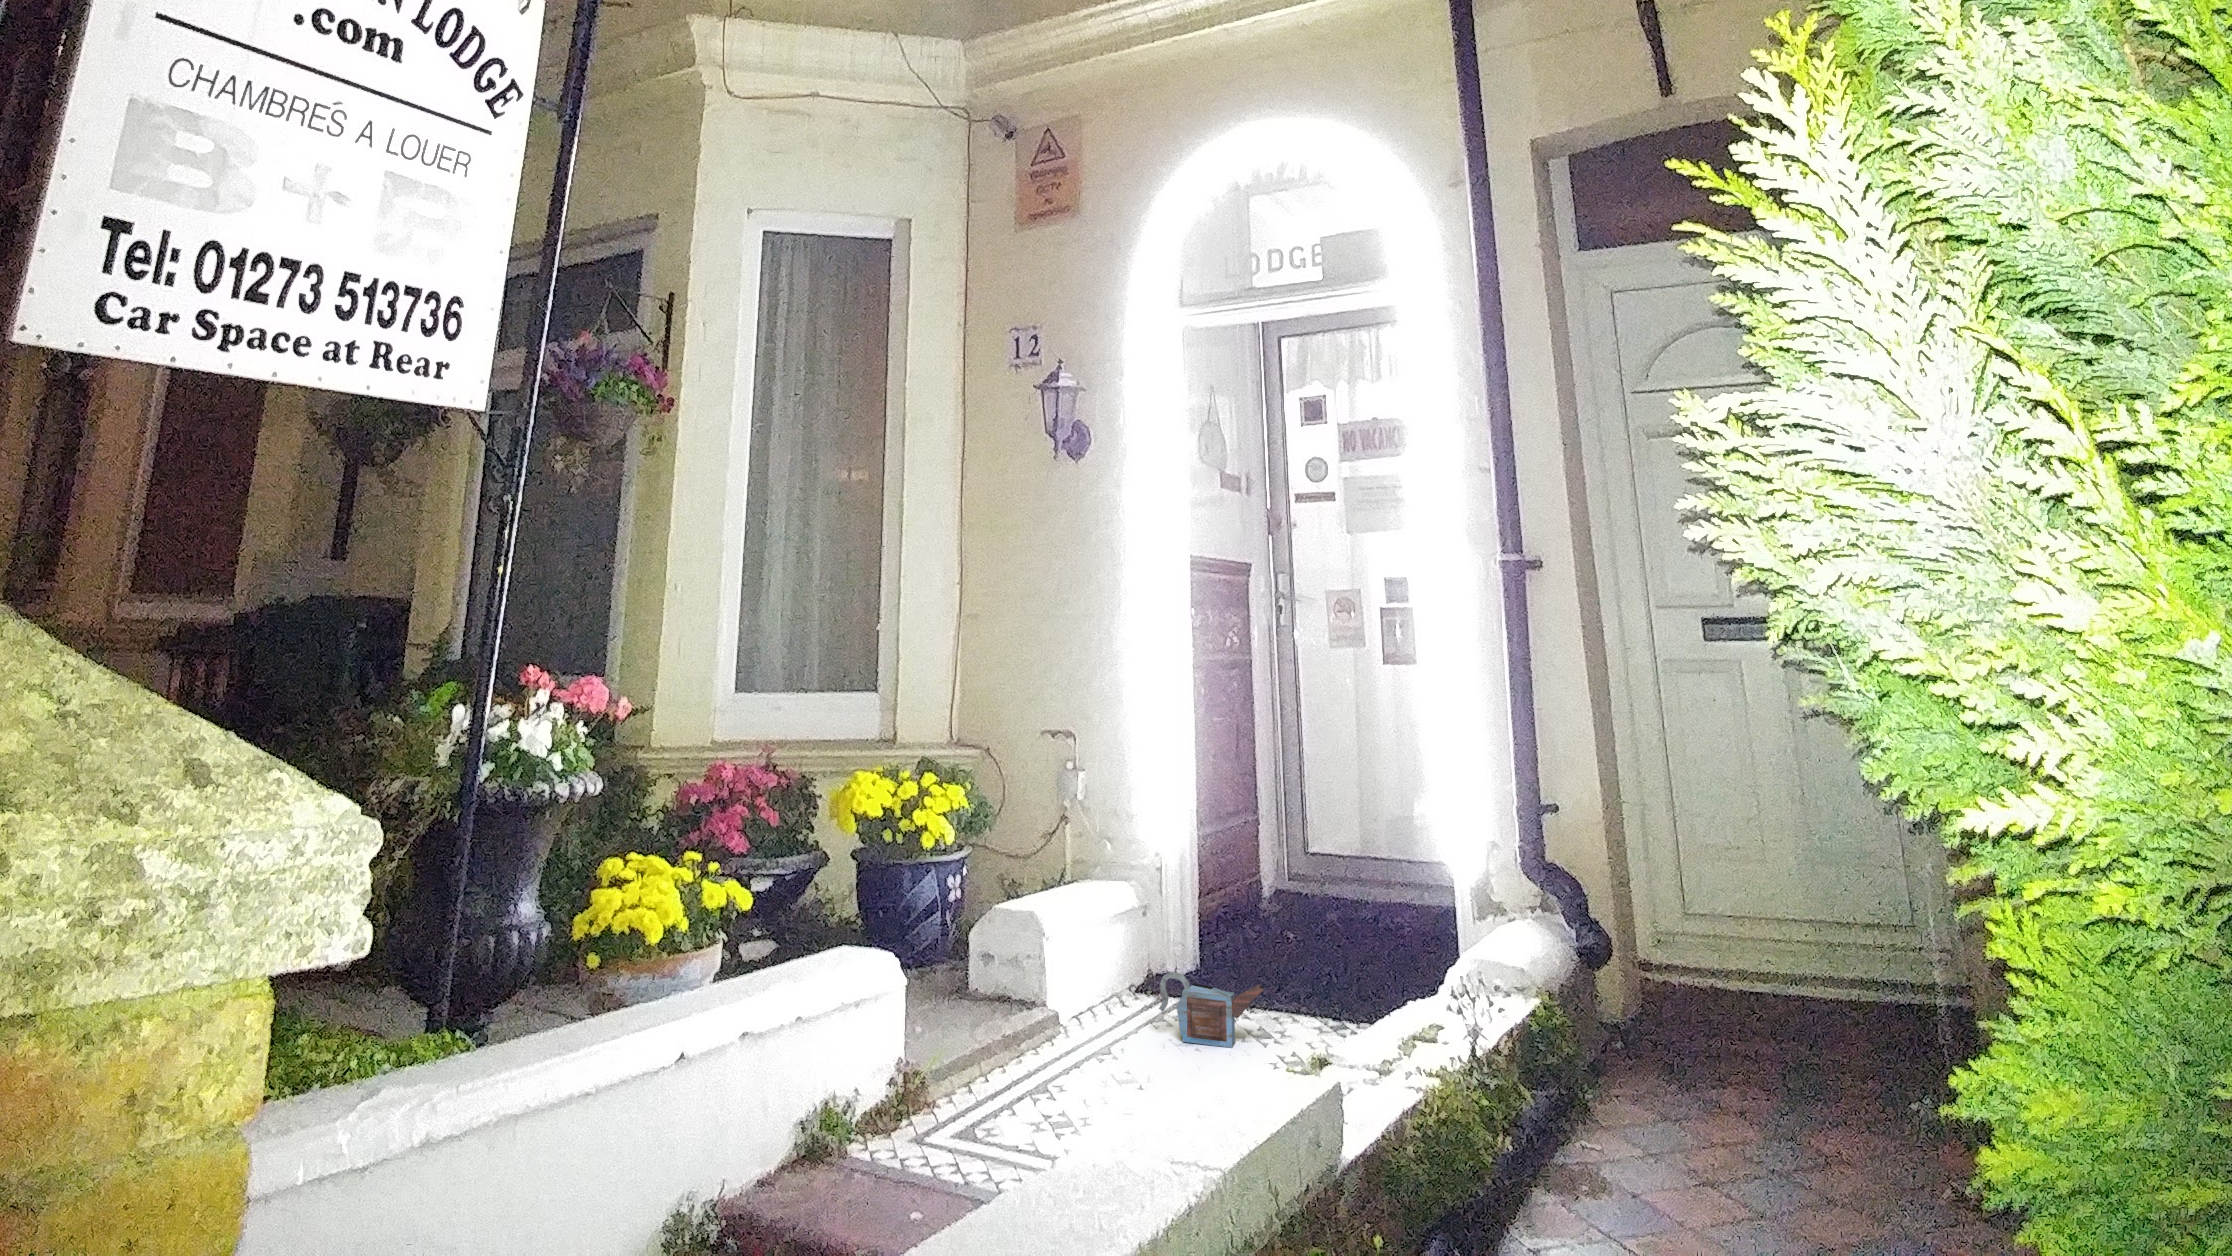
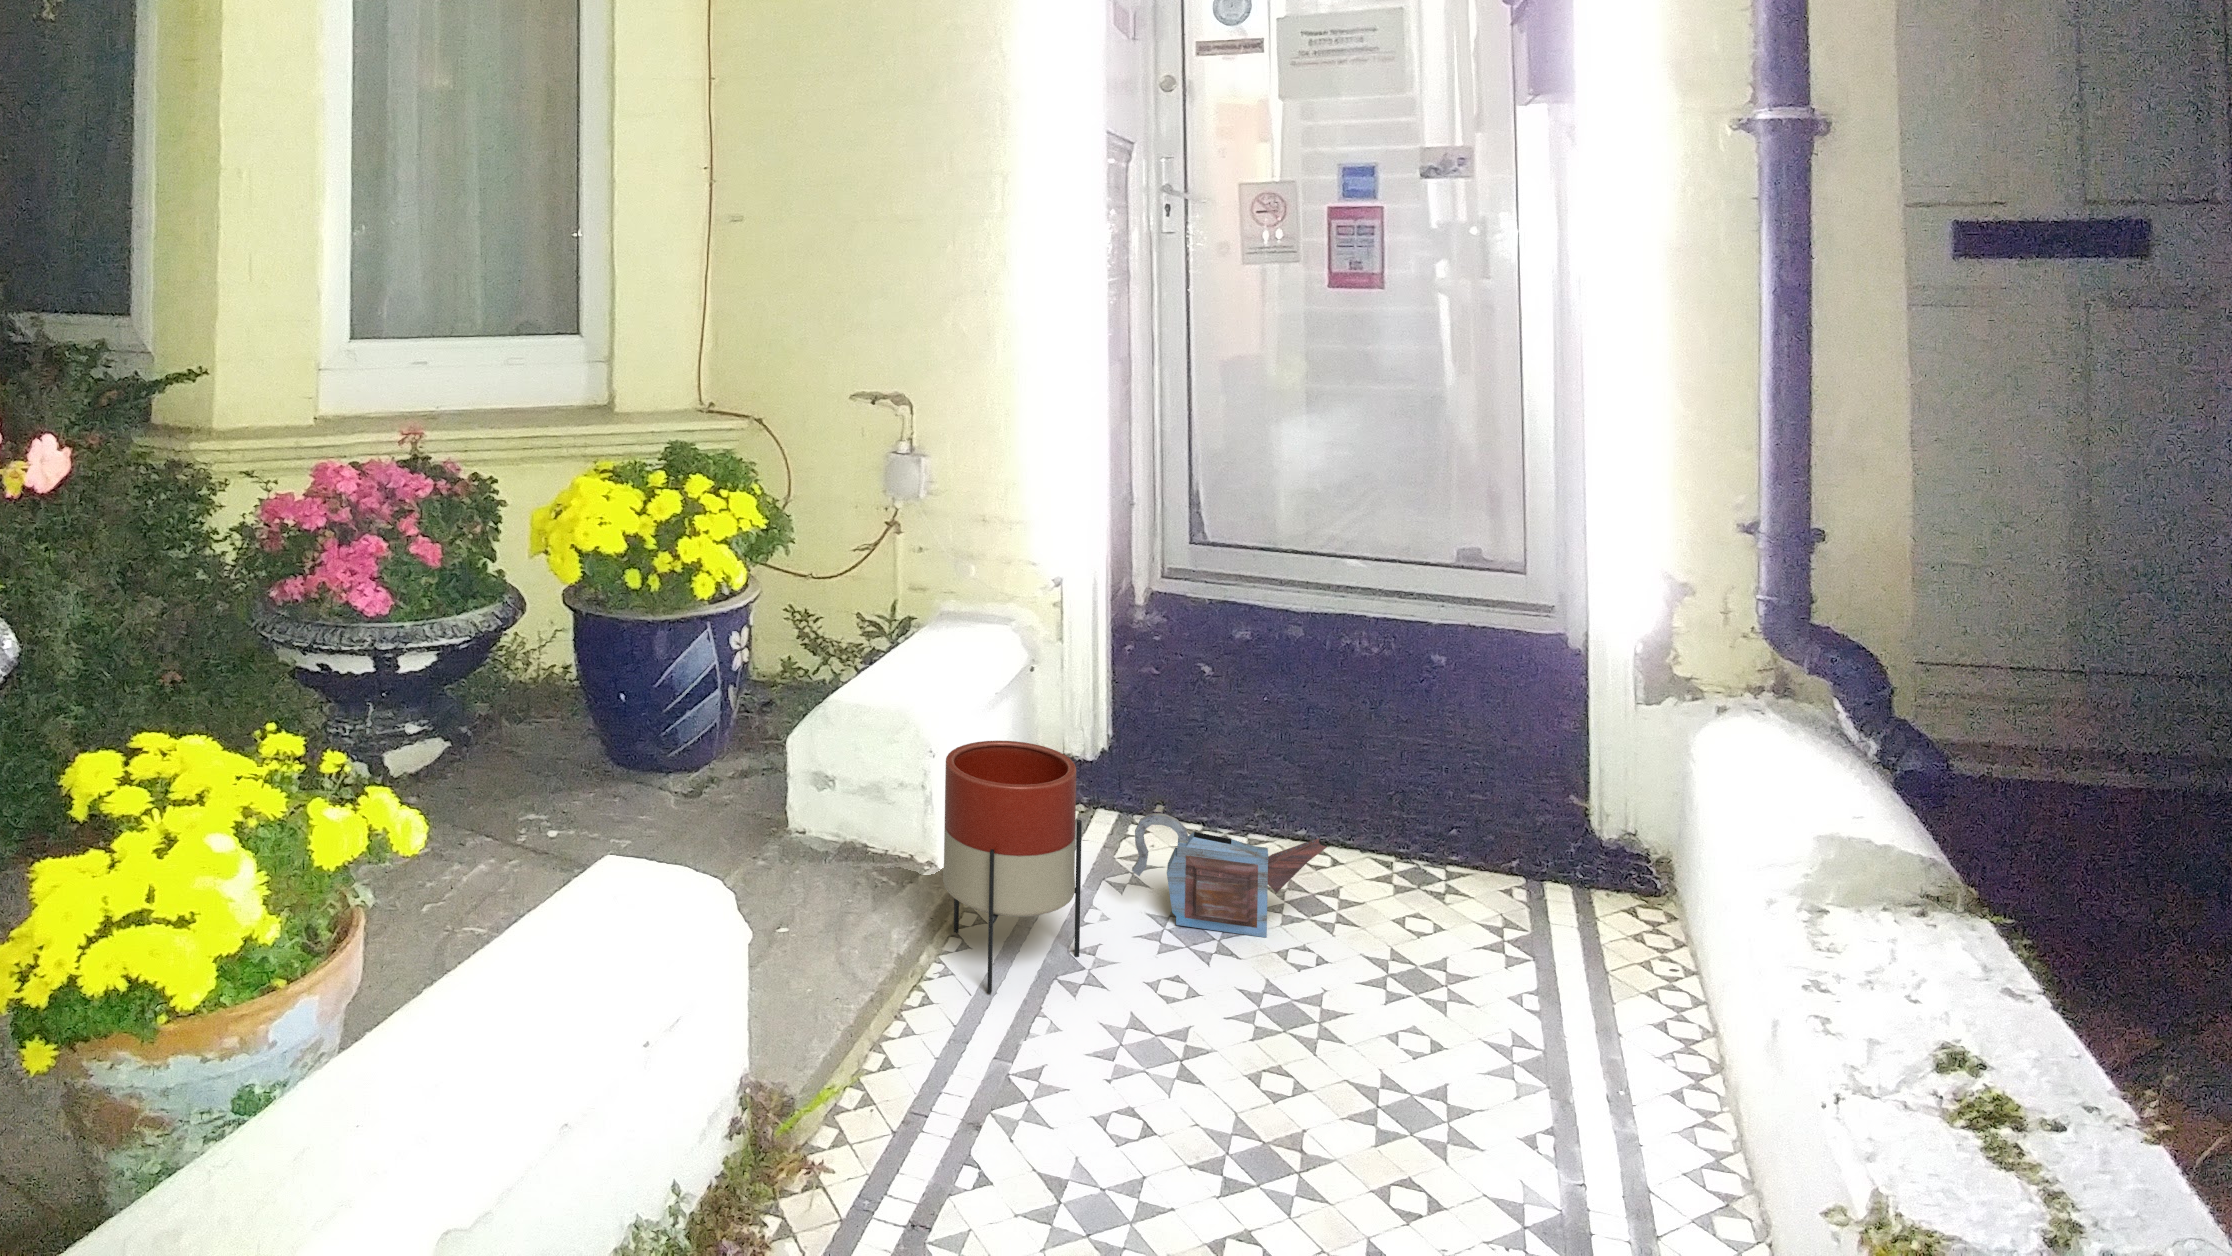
planter: none [1042,922,1120,1066] -> present [943,741,1082,994]

